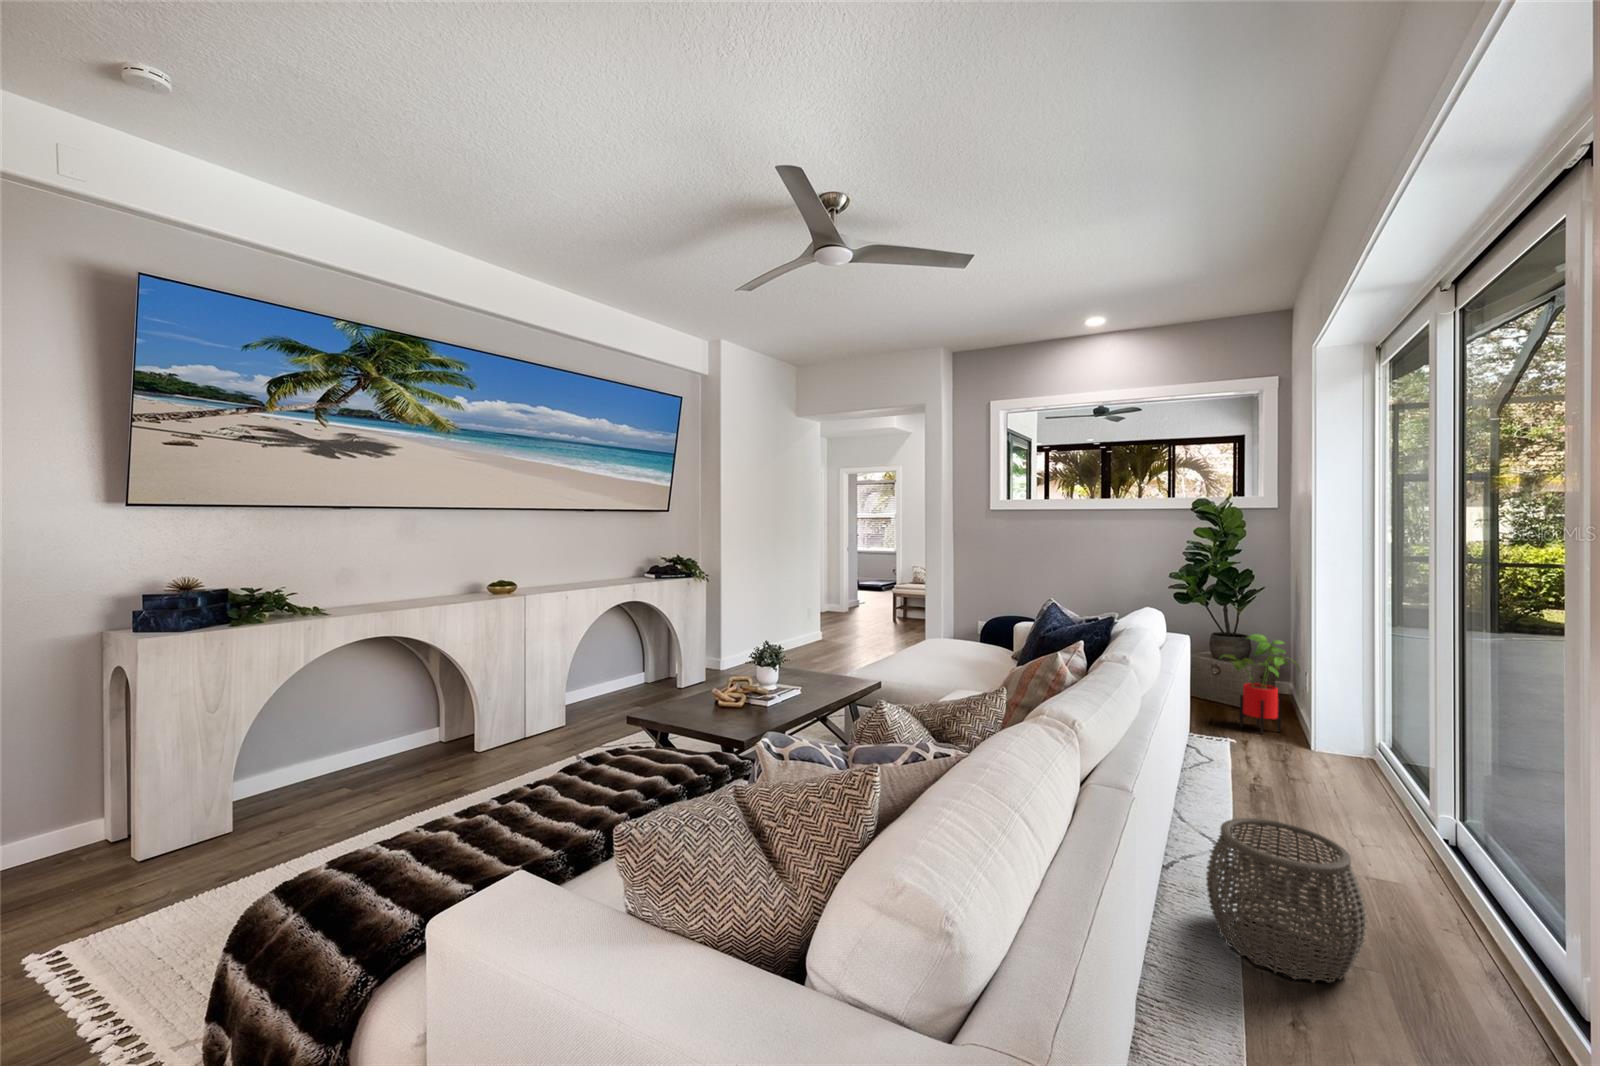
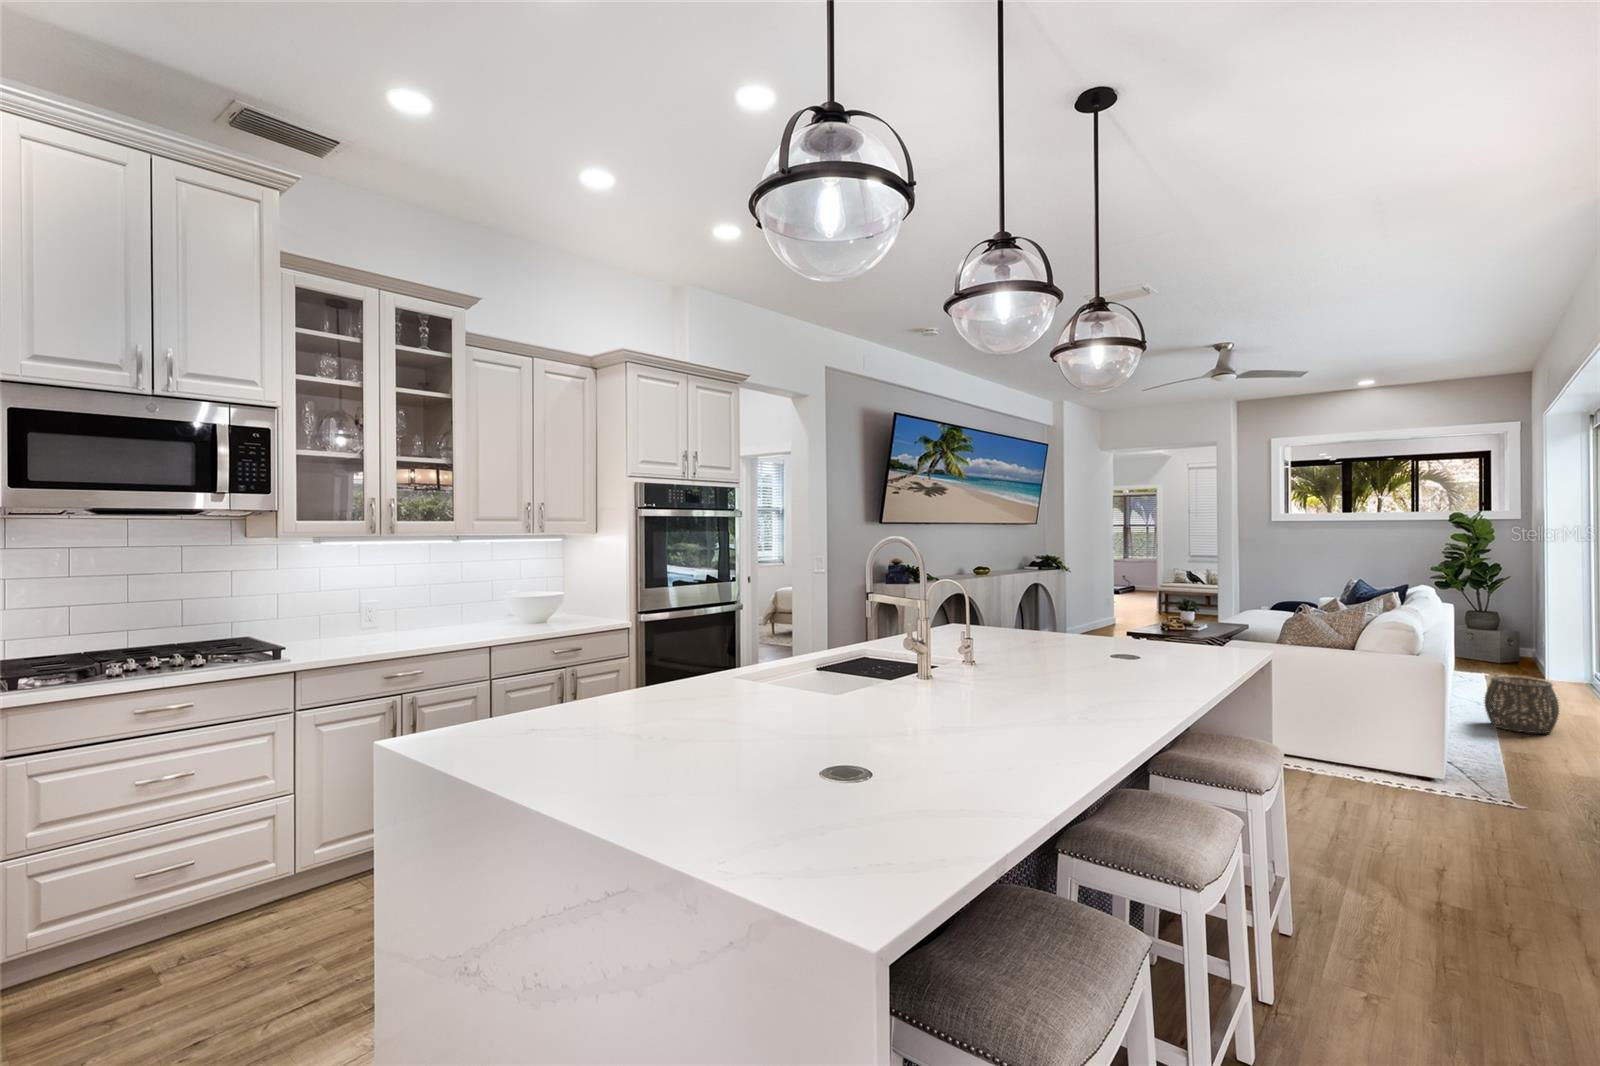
house plant: present [1224,634,1299,733] -> none [1476,607,1536,674]

